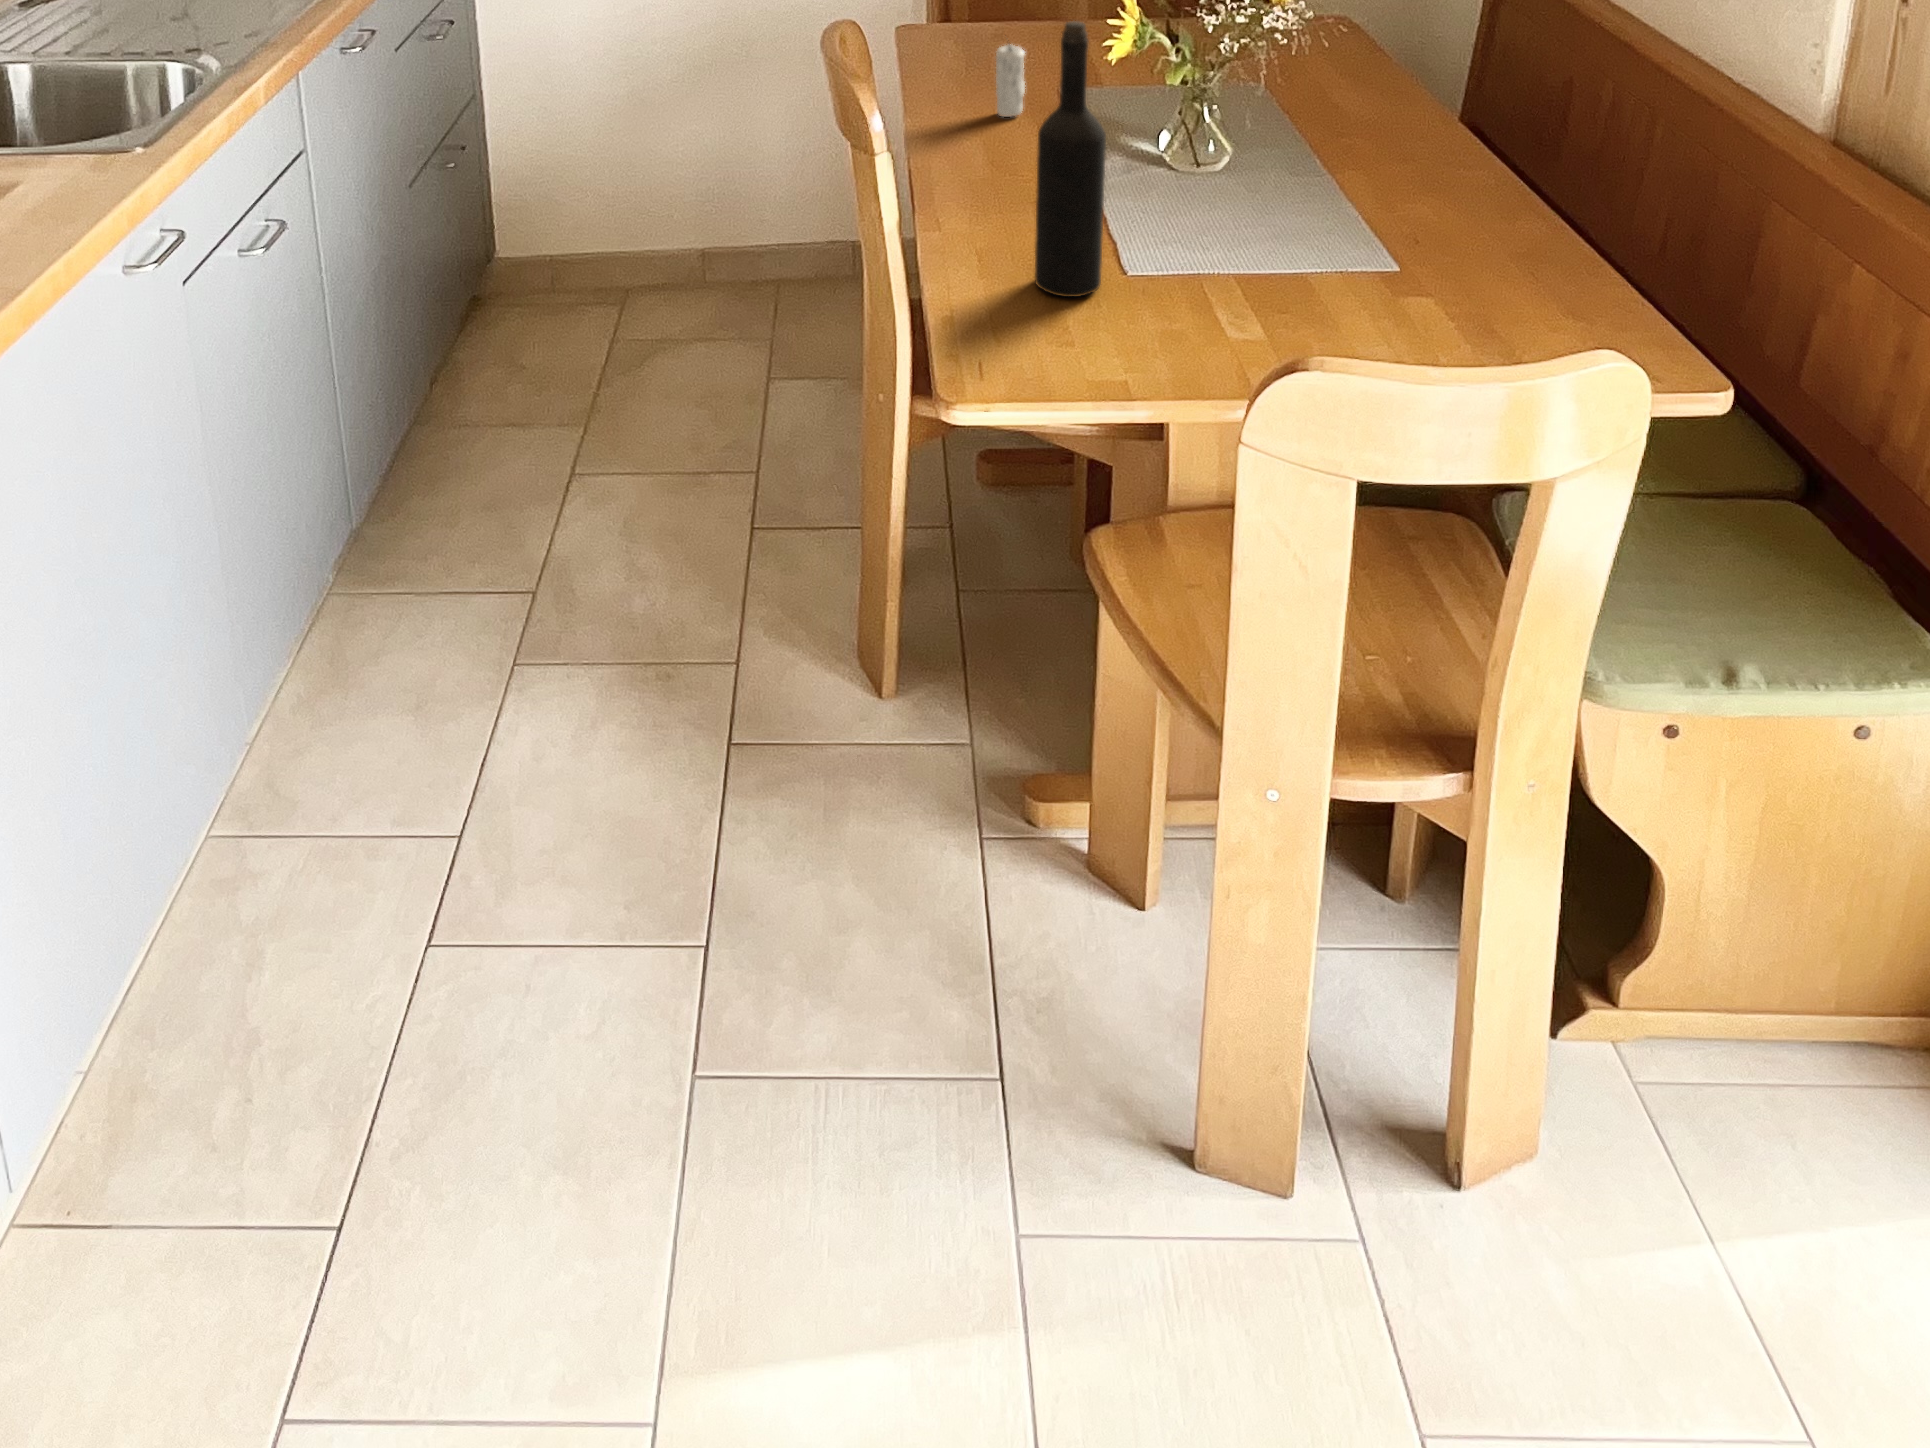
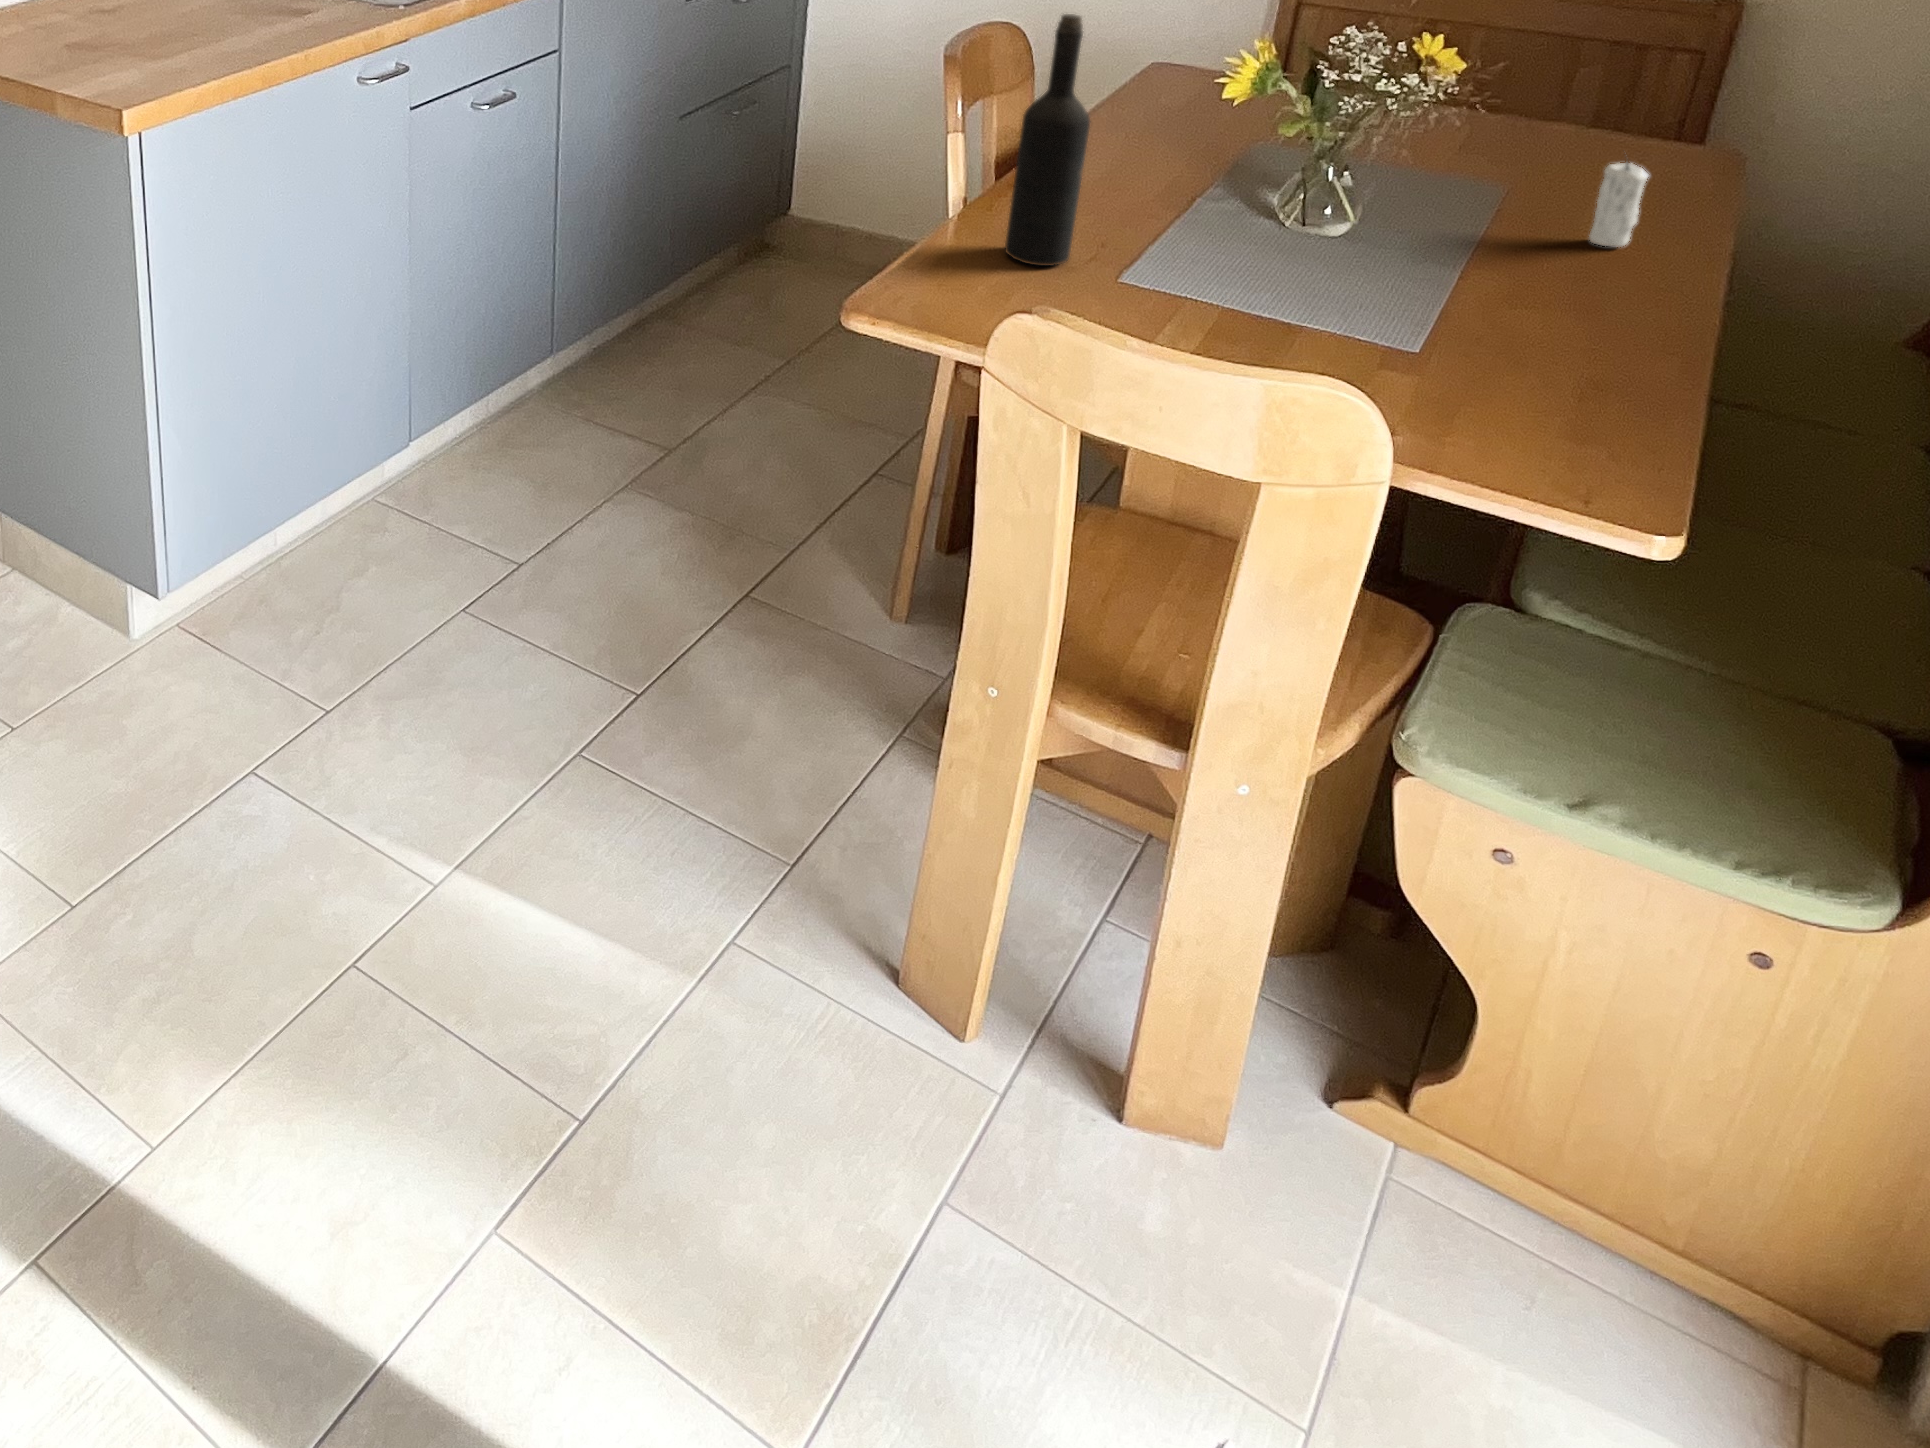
candle: present [996,44,1025,117] -> present [1590,162,1649,247]

